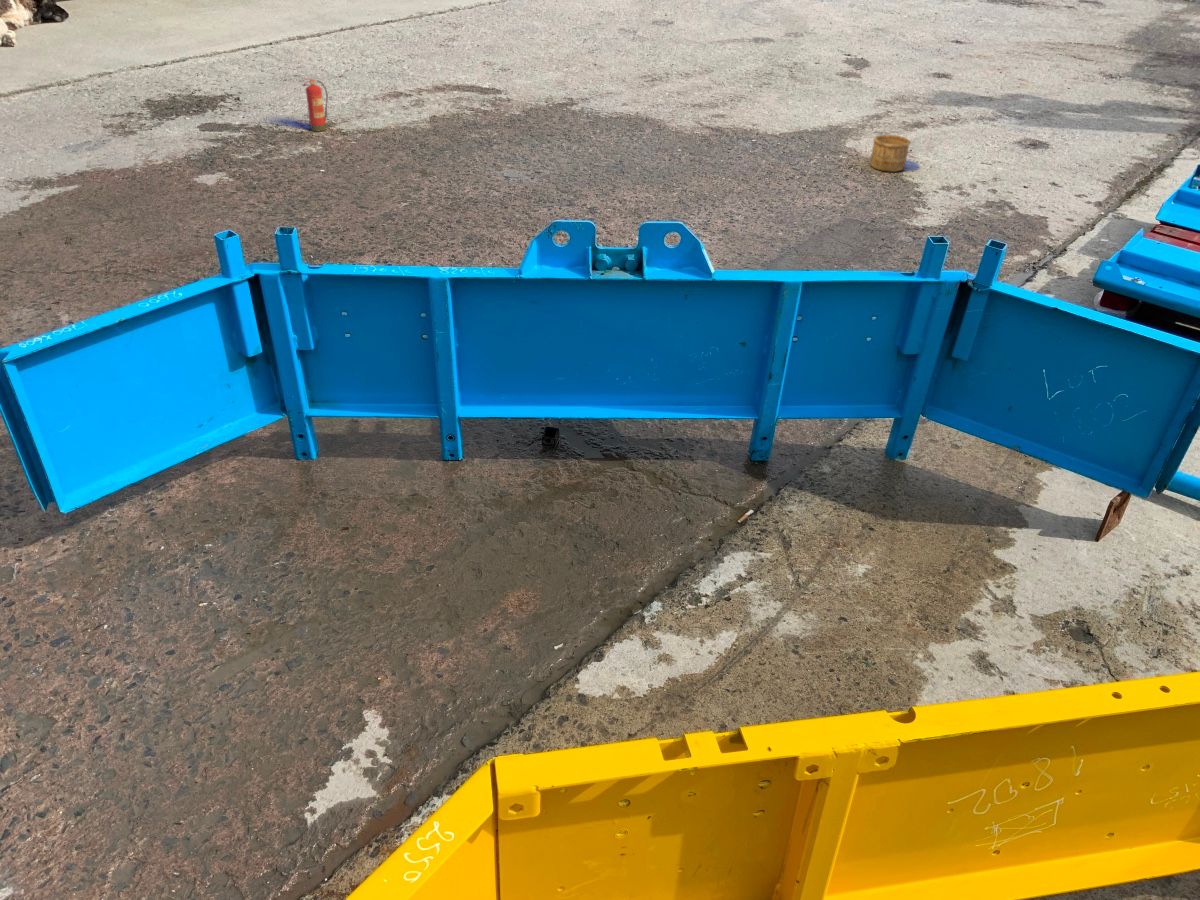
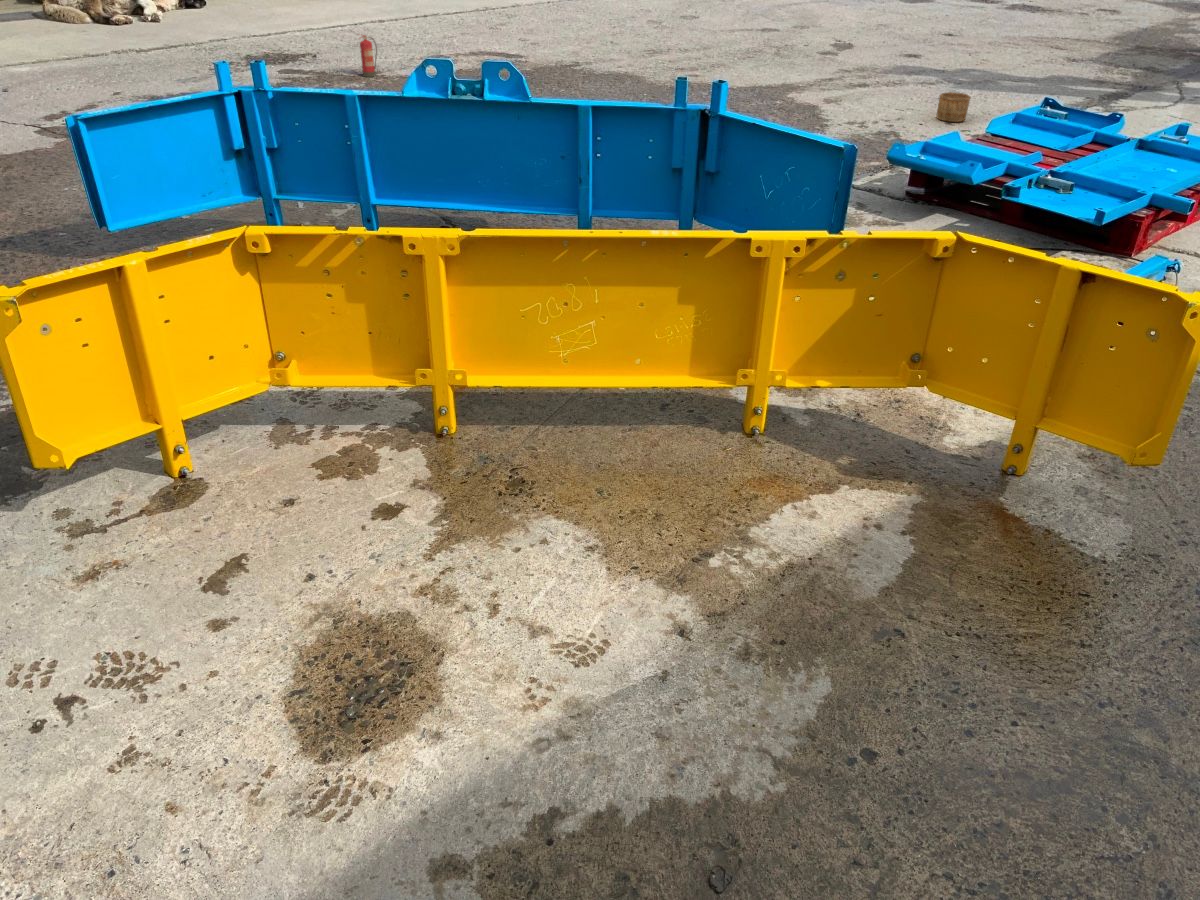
wooden bucket: present [871,135,910,172] -> present [937,92,971,122]

